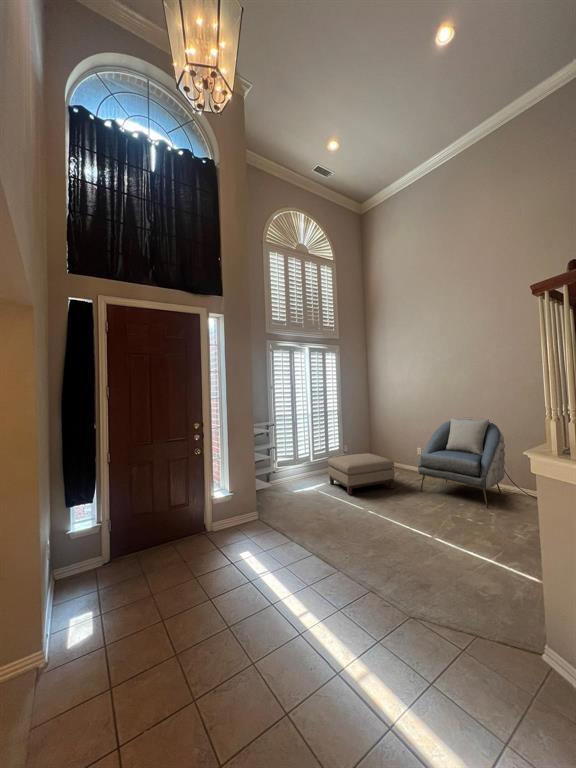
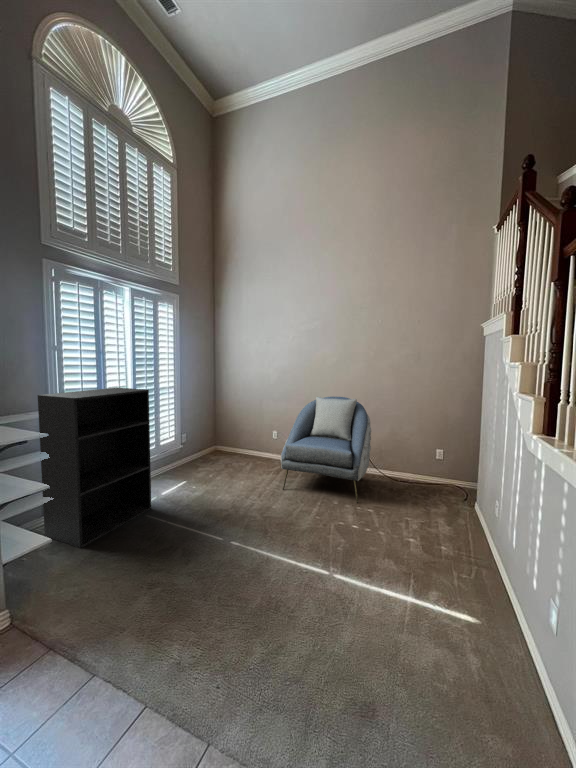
bookshelf: none [265,410,323,502] -> present [38,388,151,548]
ottoman: present [328,453,395,495] -> none [159,445,253,513]

